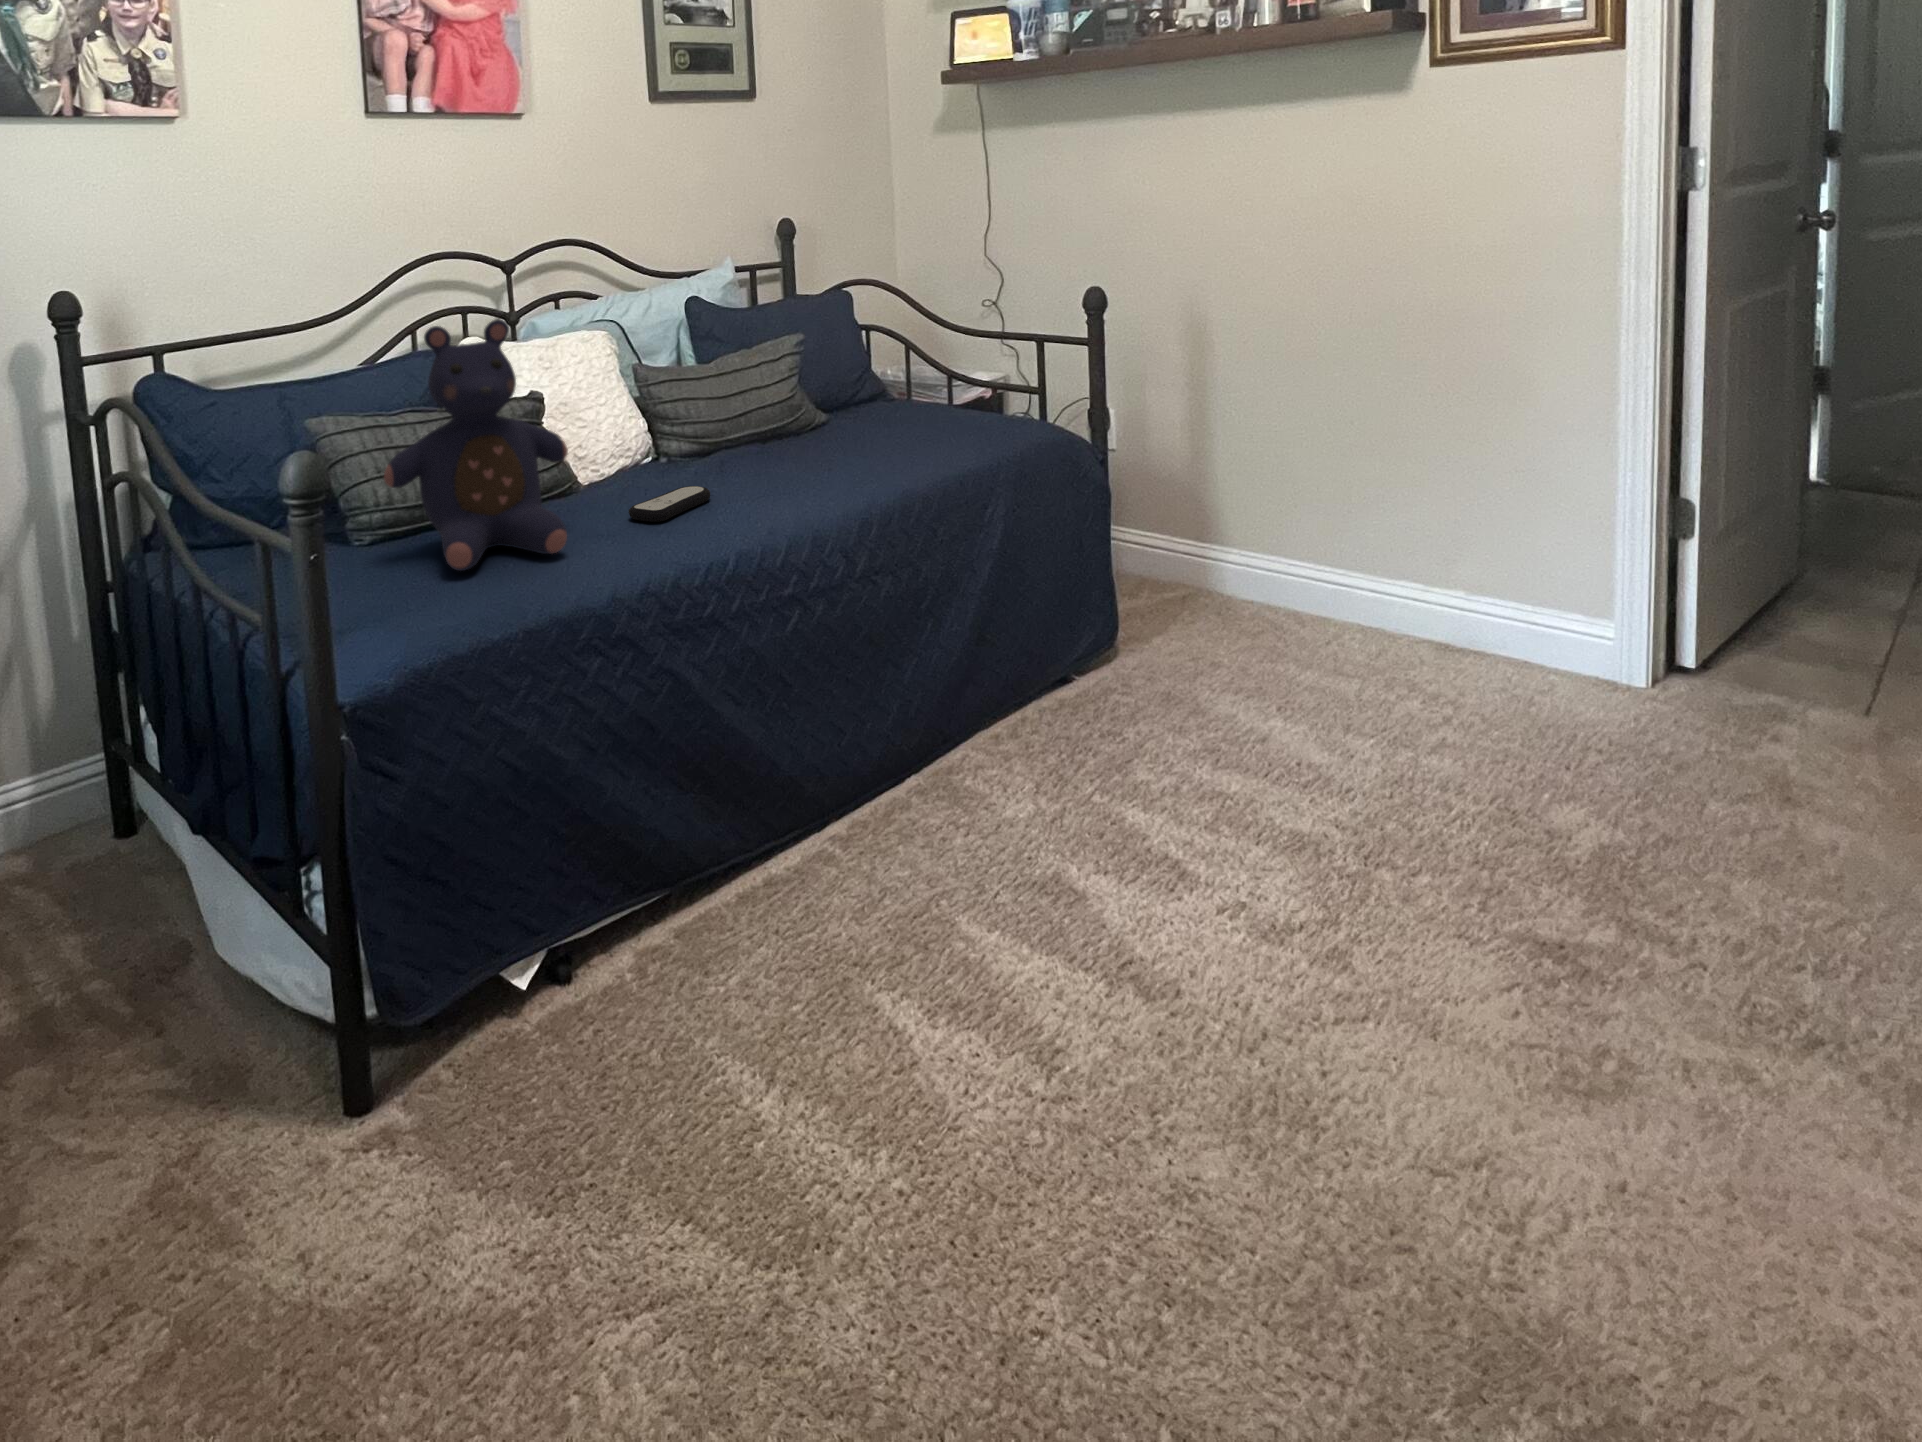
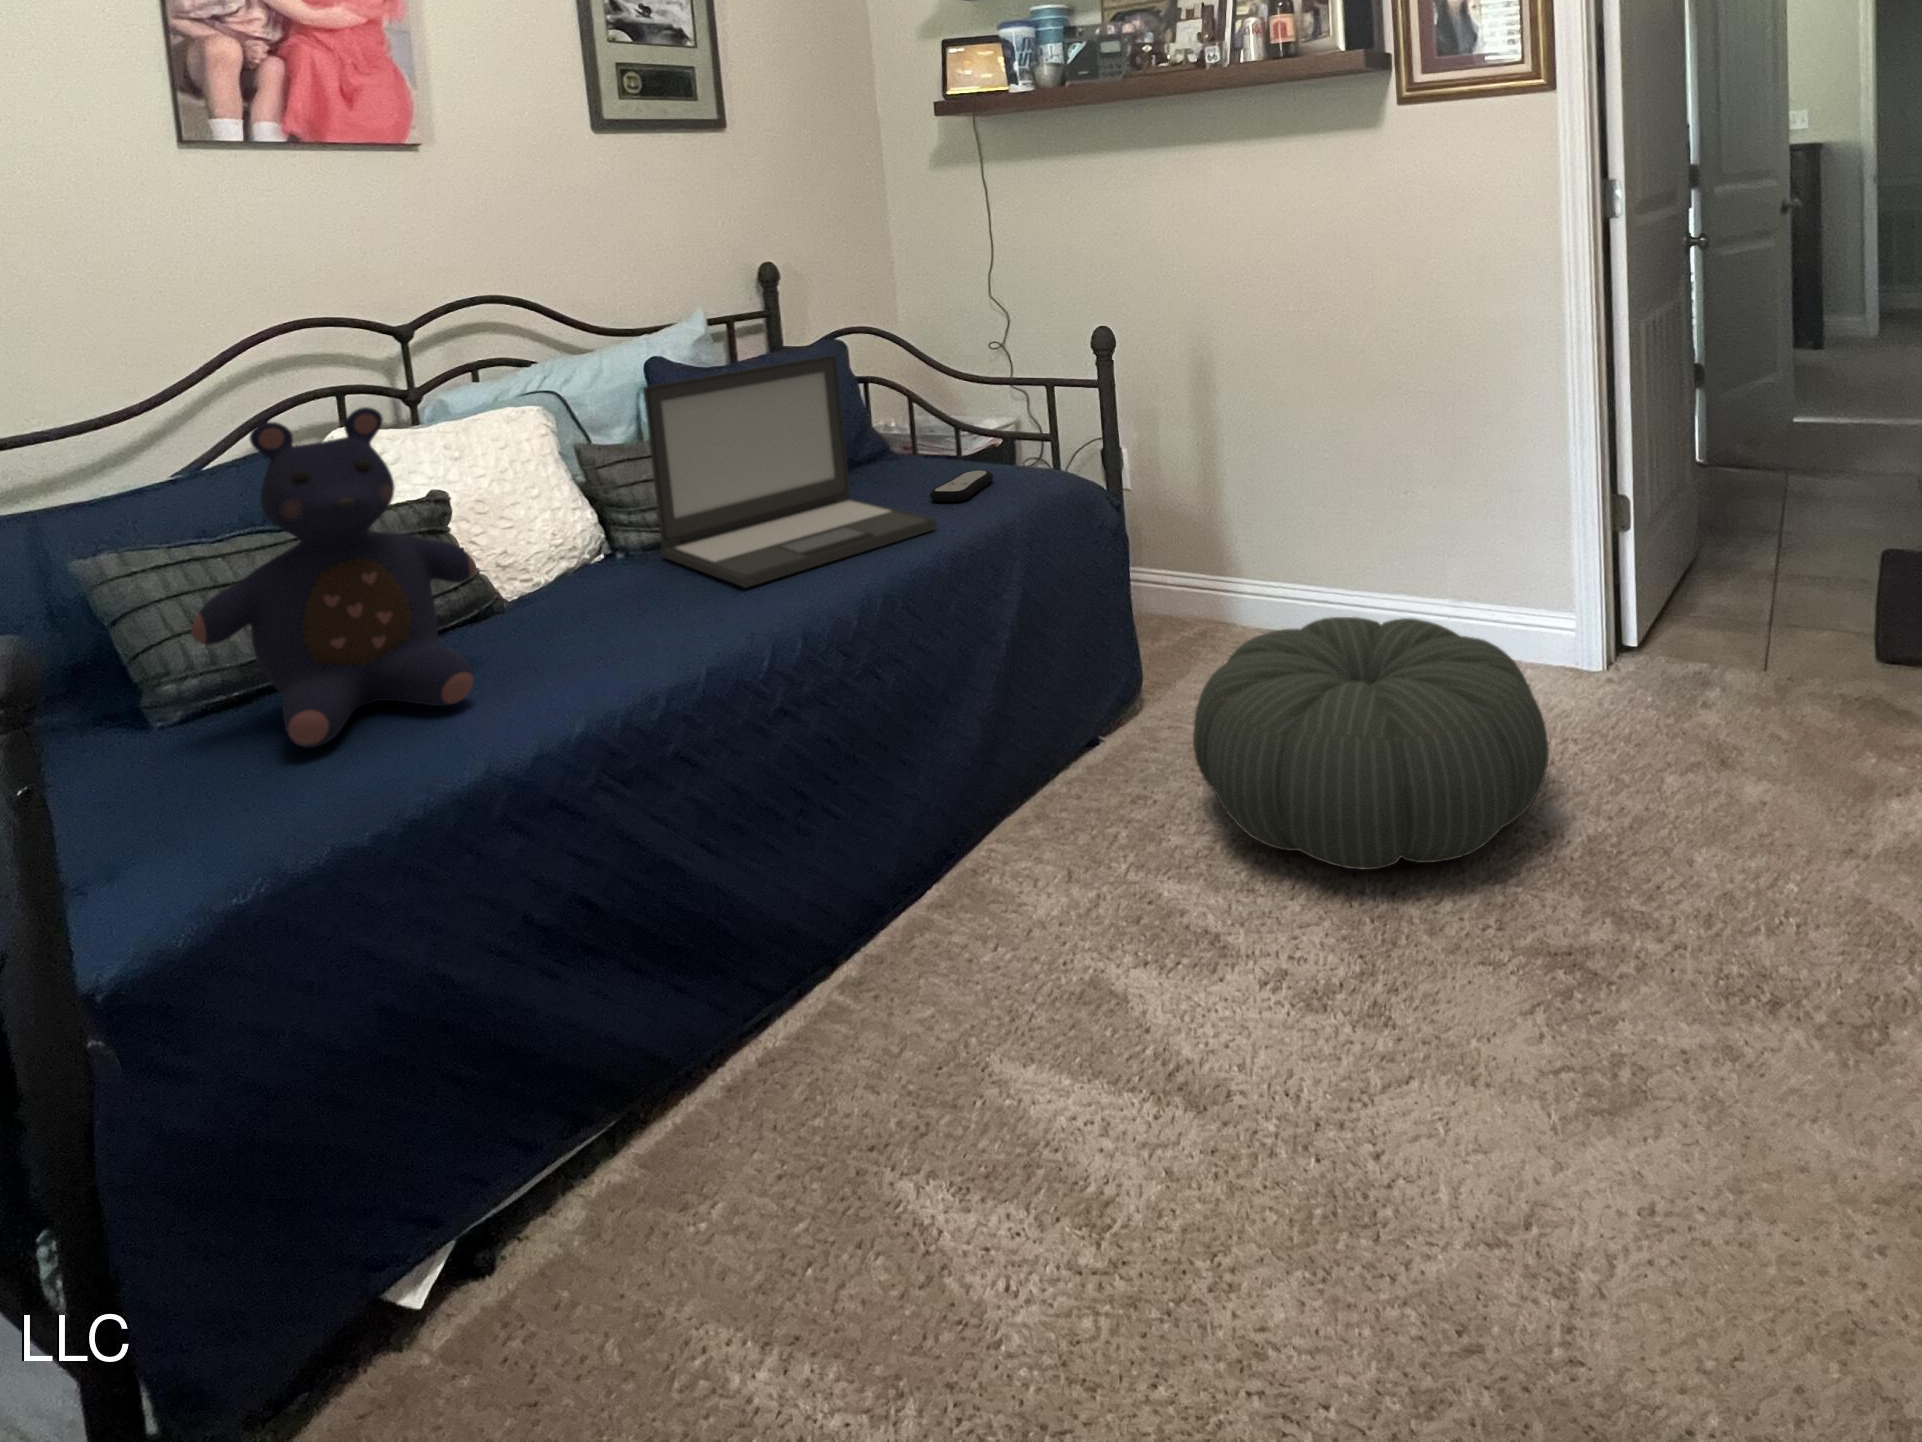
laptop: none [690,301,931,493] -> present [643,355,937,588]
remote control: present [629,486,710,522] -> present [930,470,993,502]
pouf: none [1167,589,1558,837] -> present [1193,617,1549,870]

